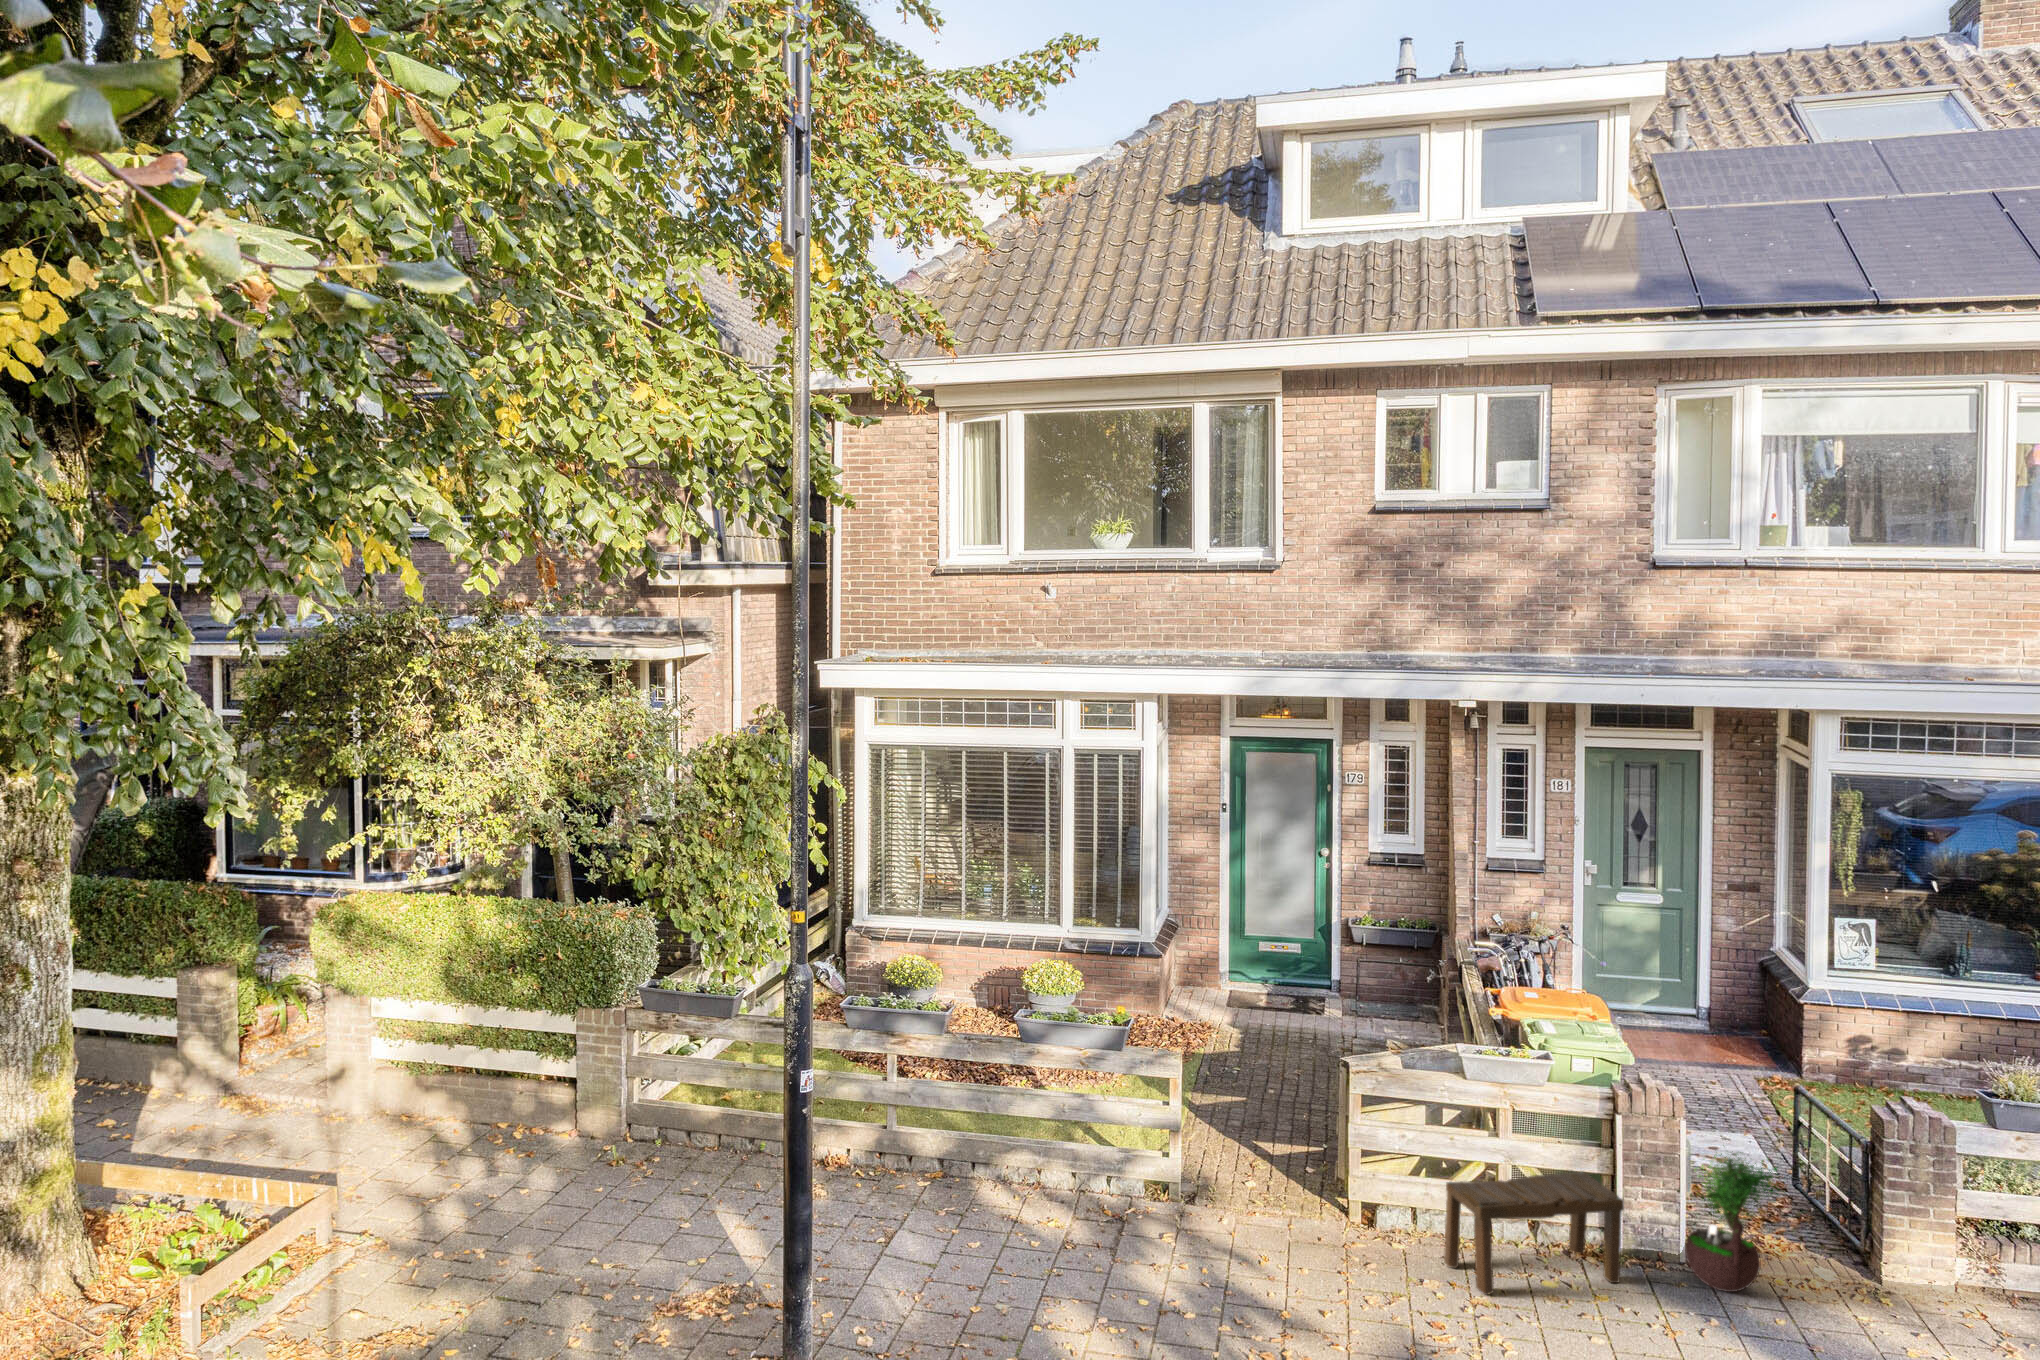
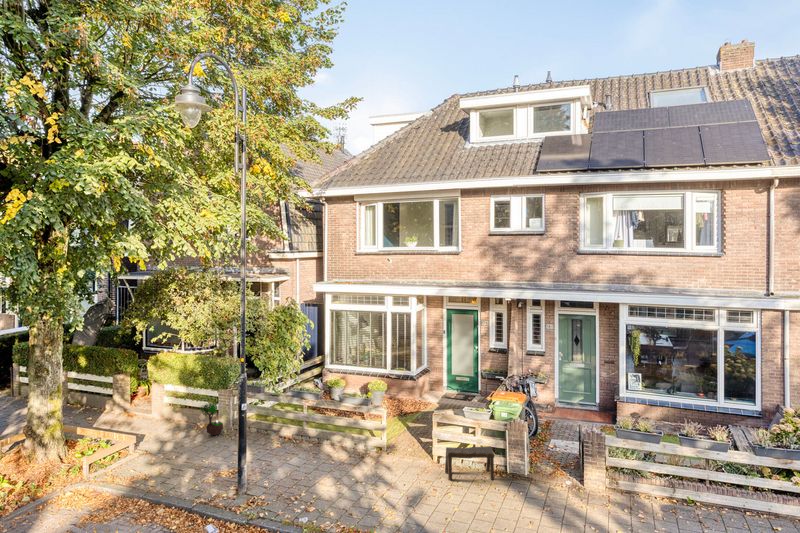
potted tree: present [1685,1153,1778,1292] -> present [200,403,223,435]

